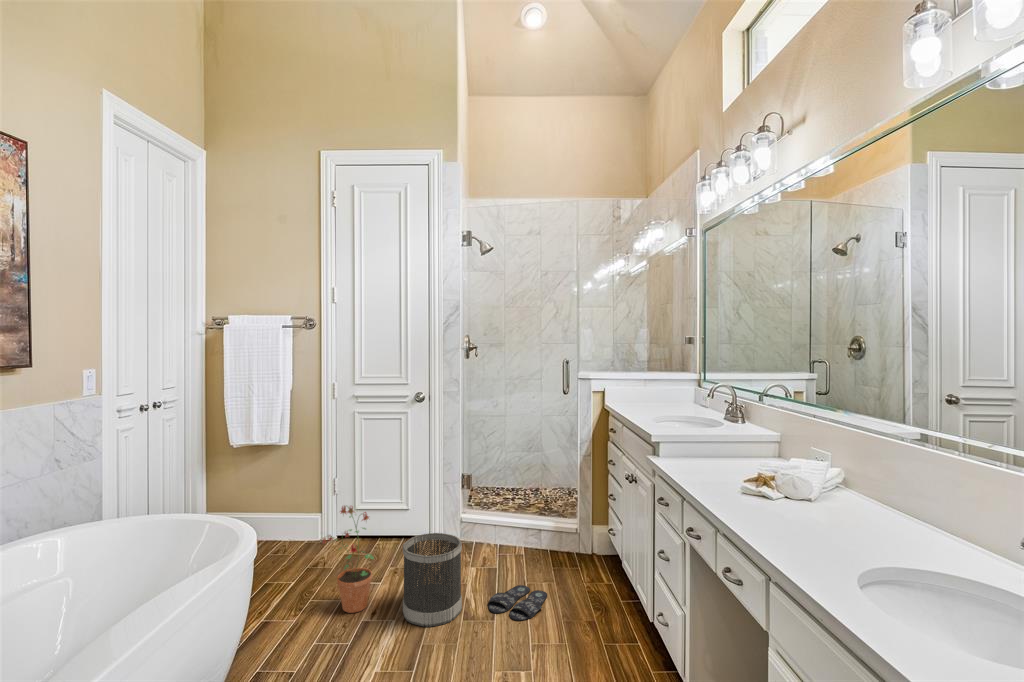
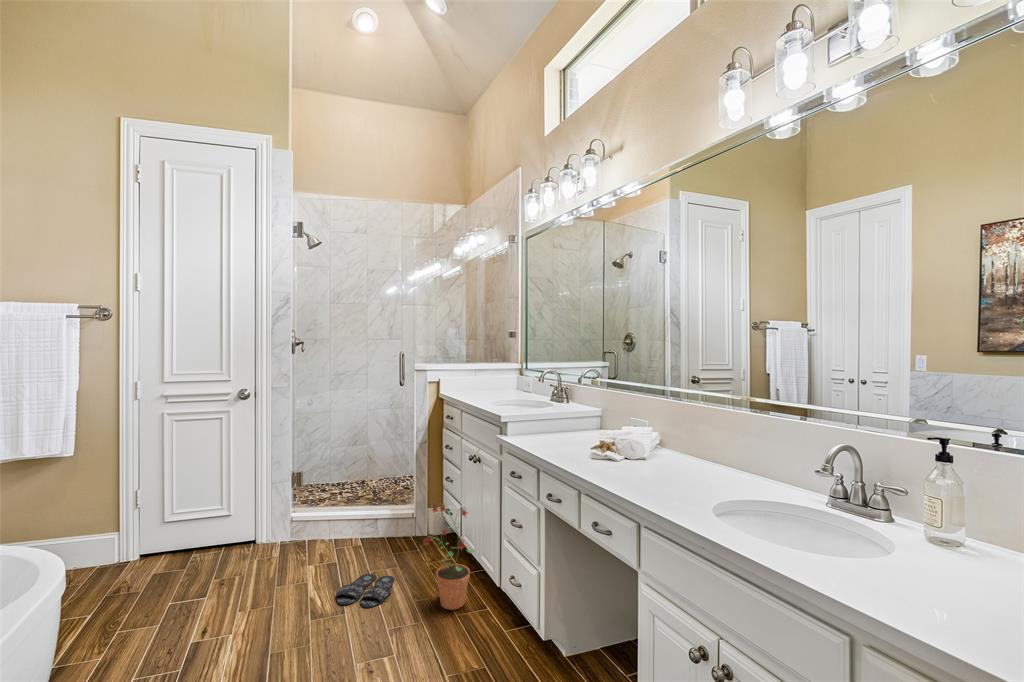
potted plant: present [323,506,374,613] -> present [423,503,475,610]
wastebasket: present [403,533,462,627] -> none [240,535,308,635]

